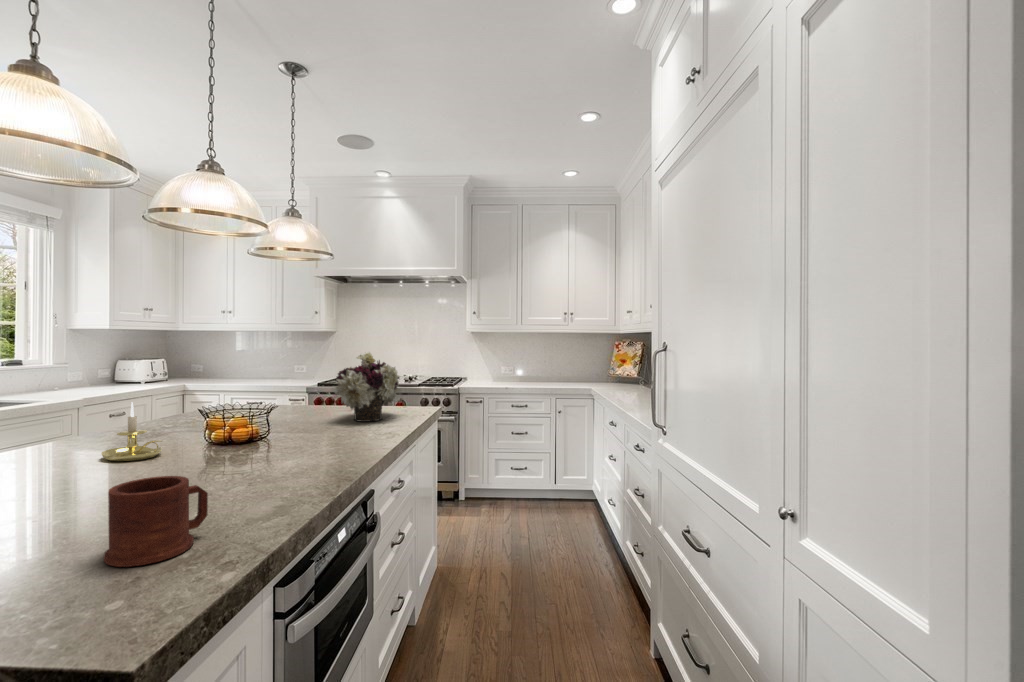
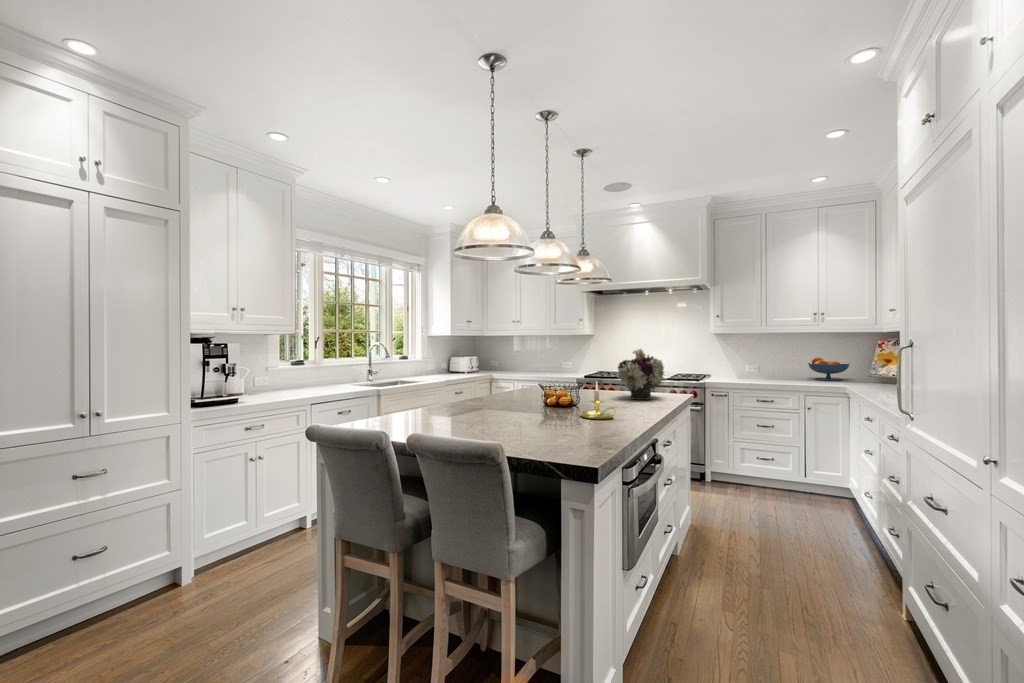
fruit bowl: none [558,358,594,381] -> present [808,358,849,381]
candle holder: present [101,402,162,461] -> present [580,382,615,419]
mug: present [104,476,208,567] -> none [542,409,583,448]

